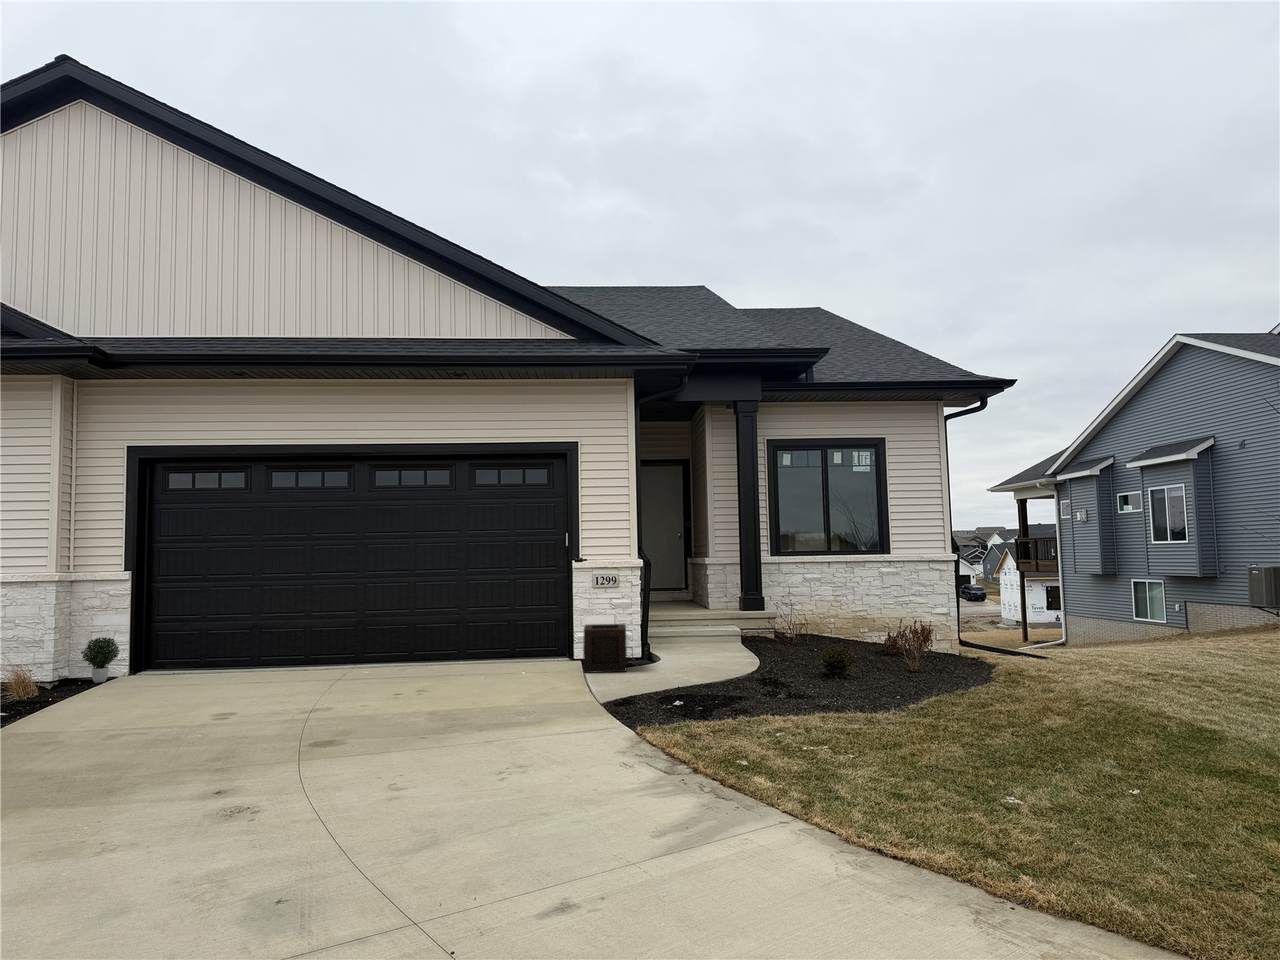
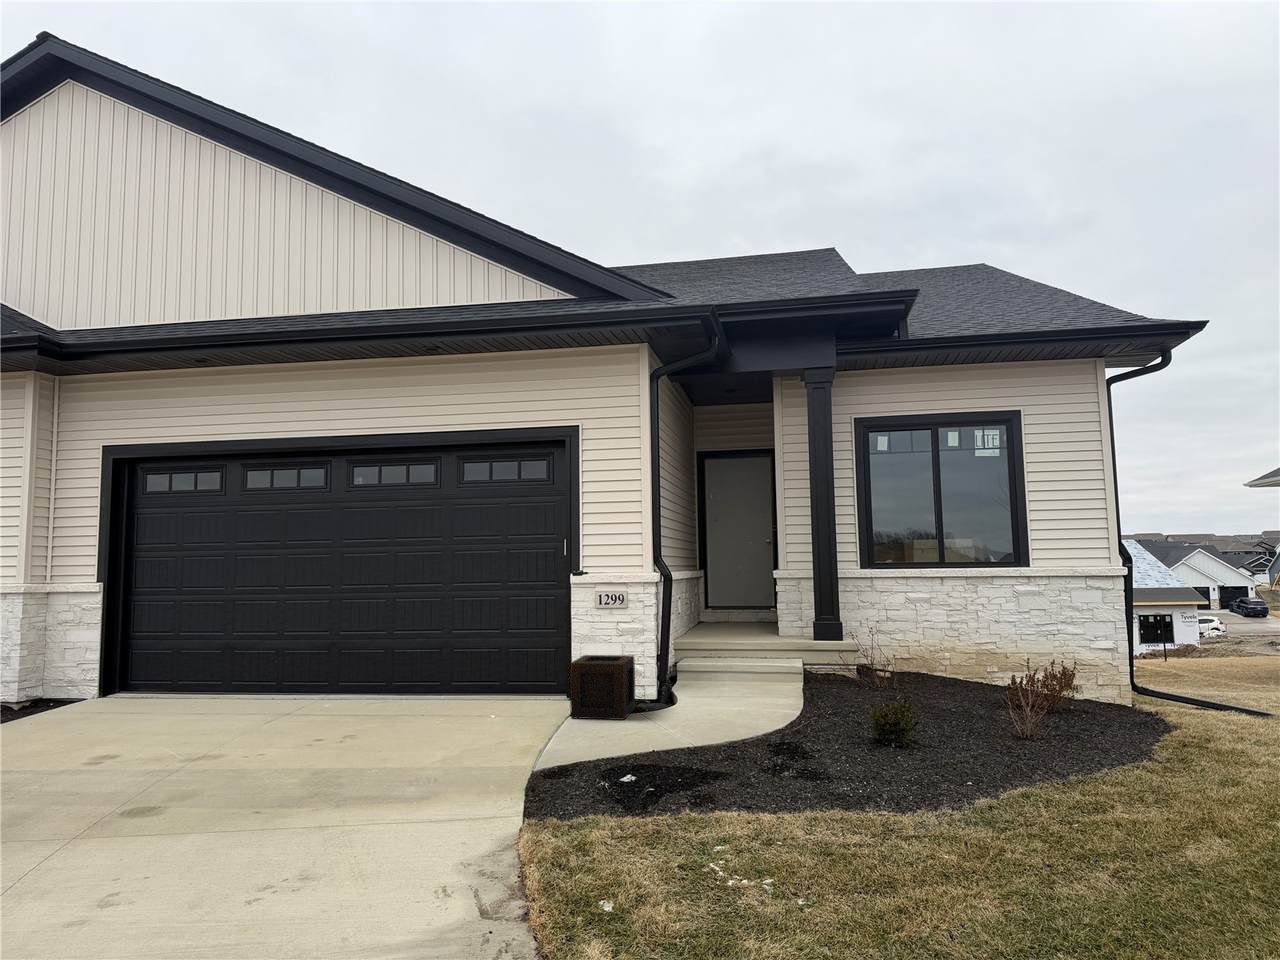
potted plant: present [81,637,120,683] -> none [42,654,86,704]

